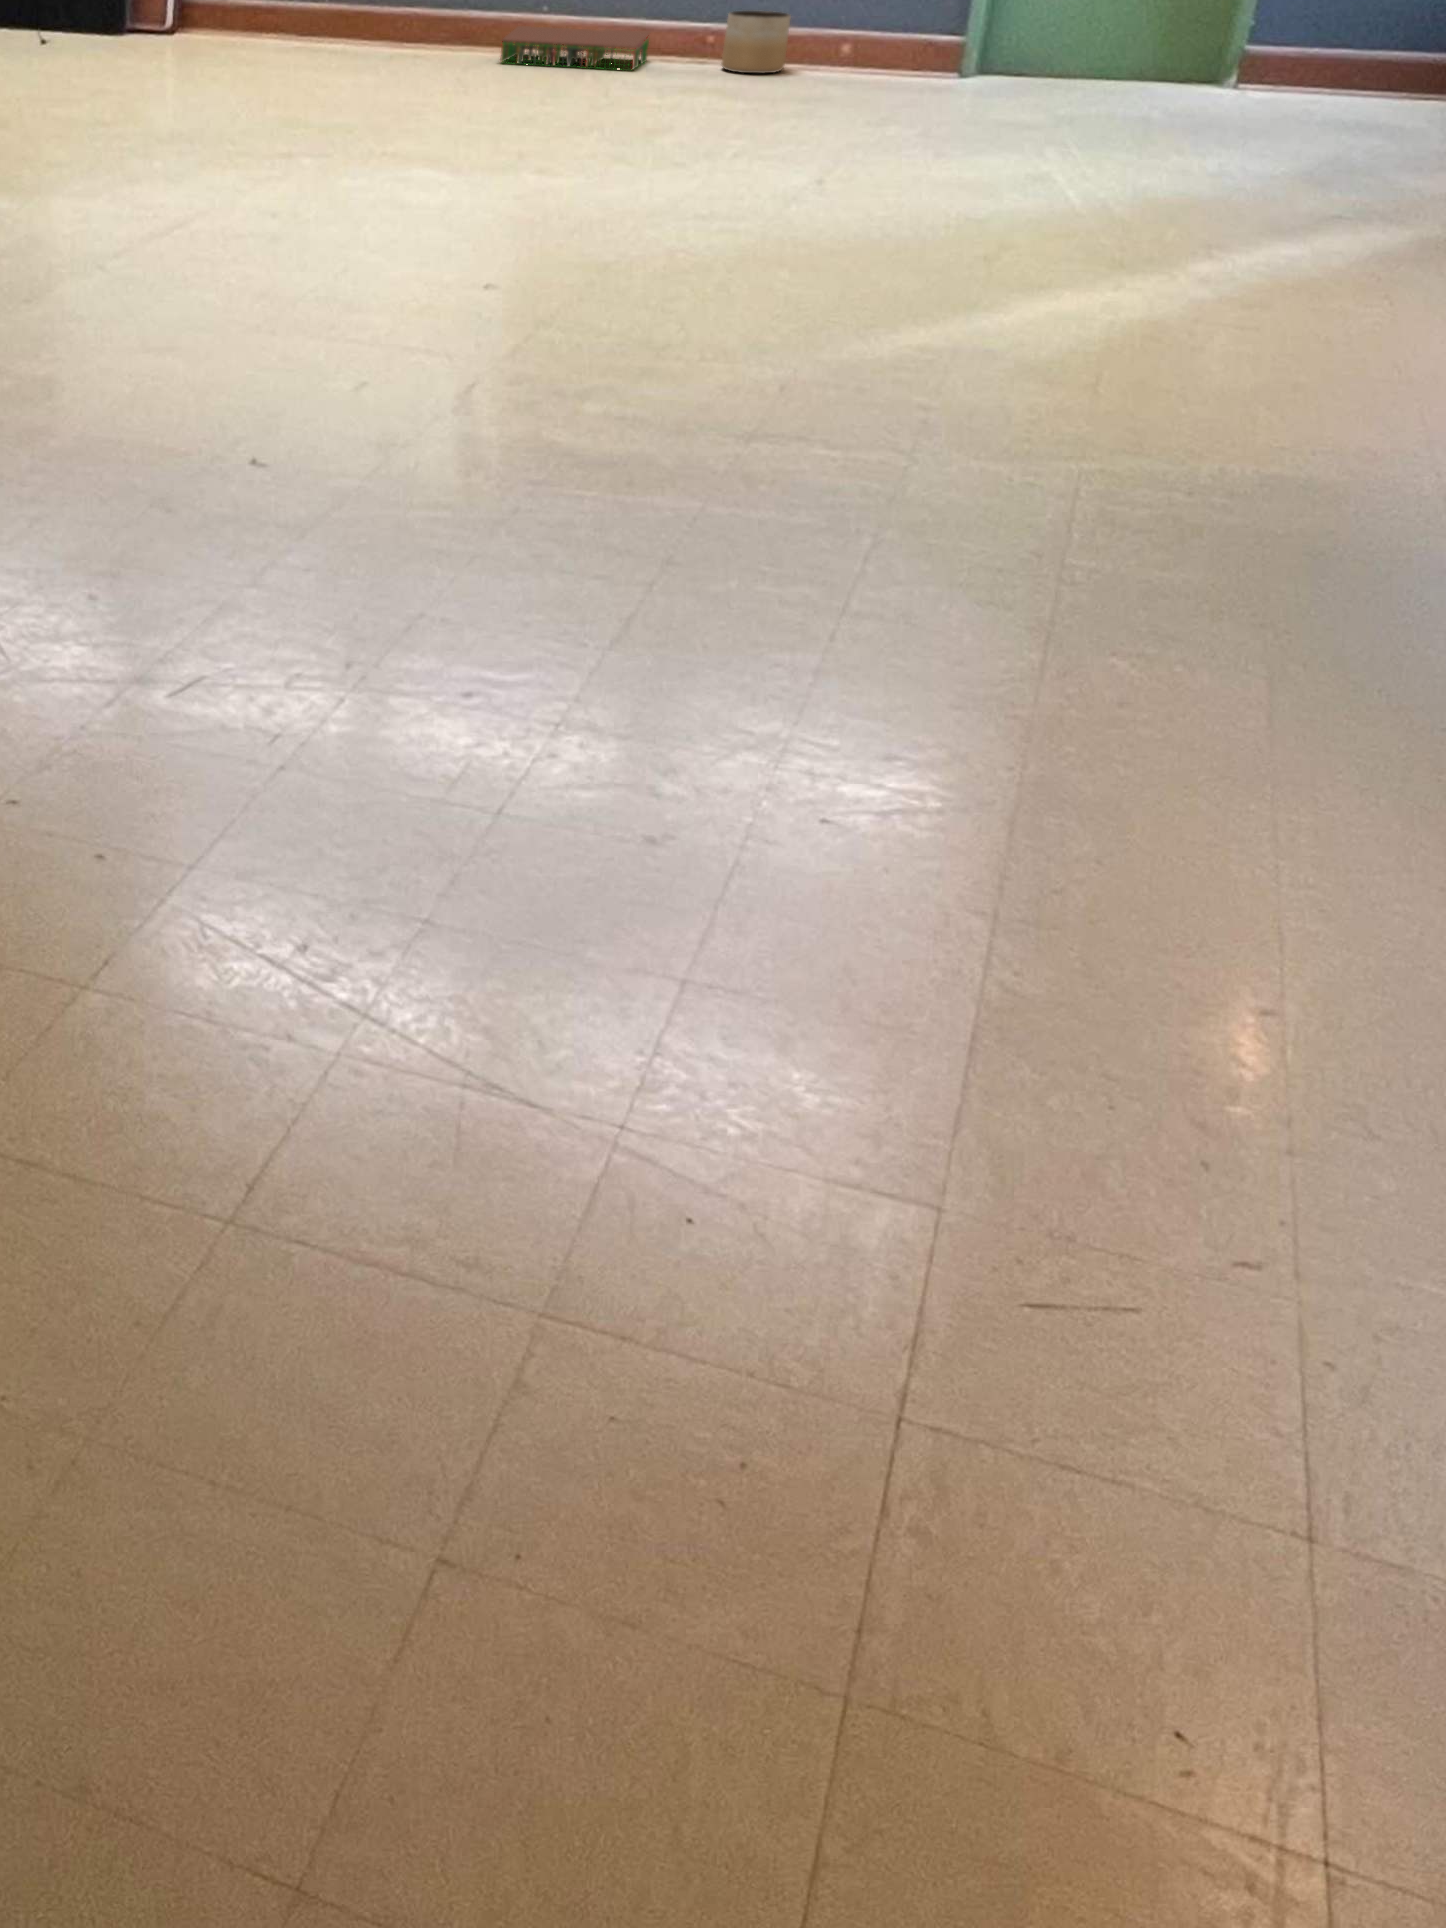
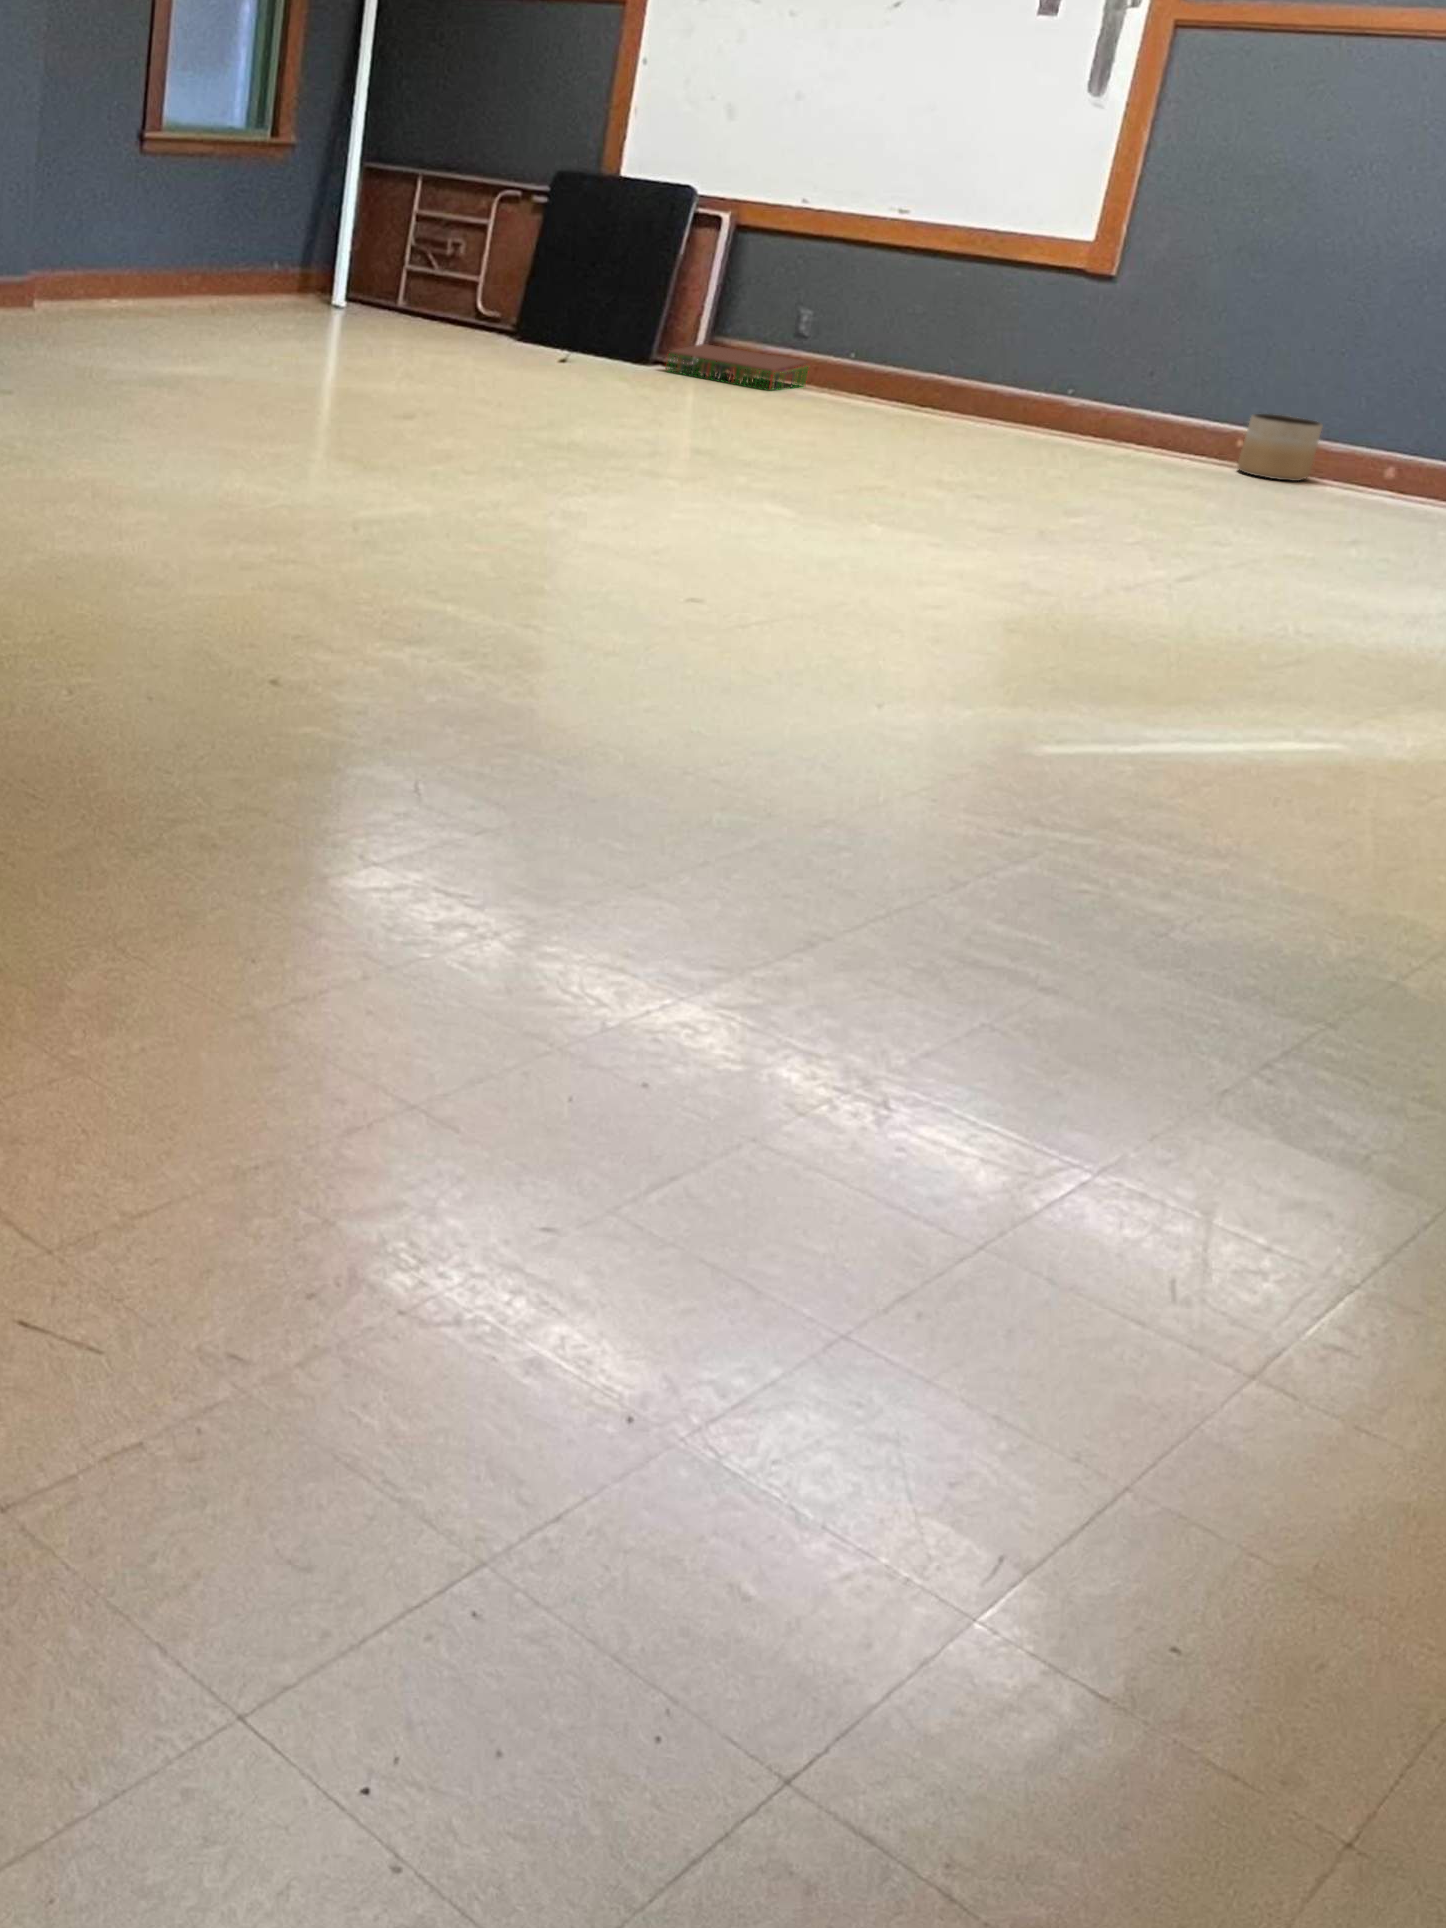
storage bin: present [500,26,650,70] -> present [666,344,811,390]

